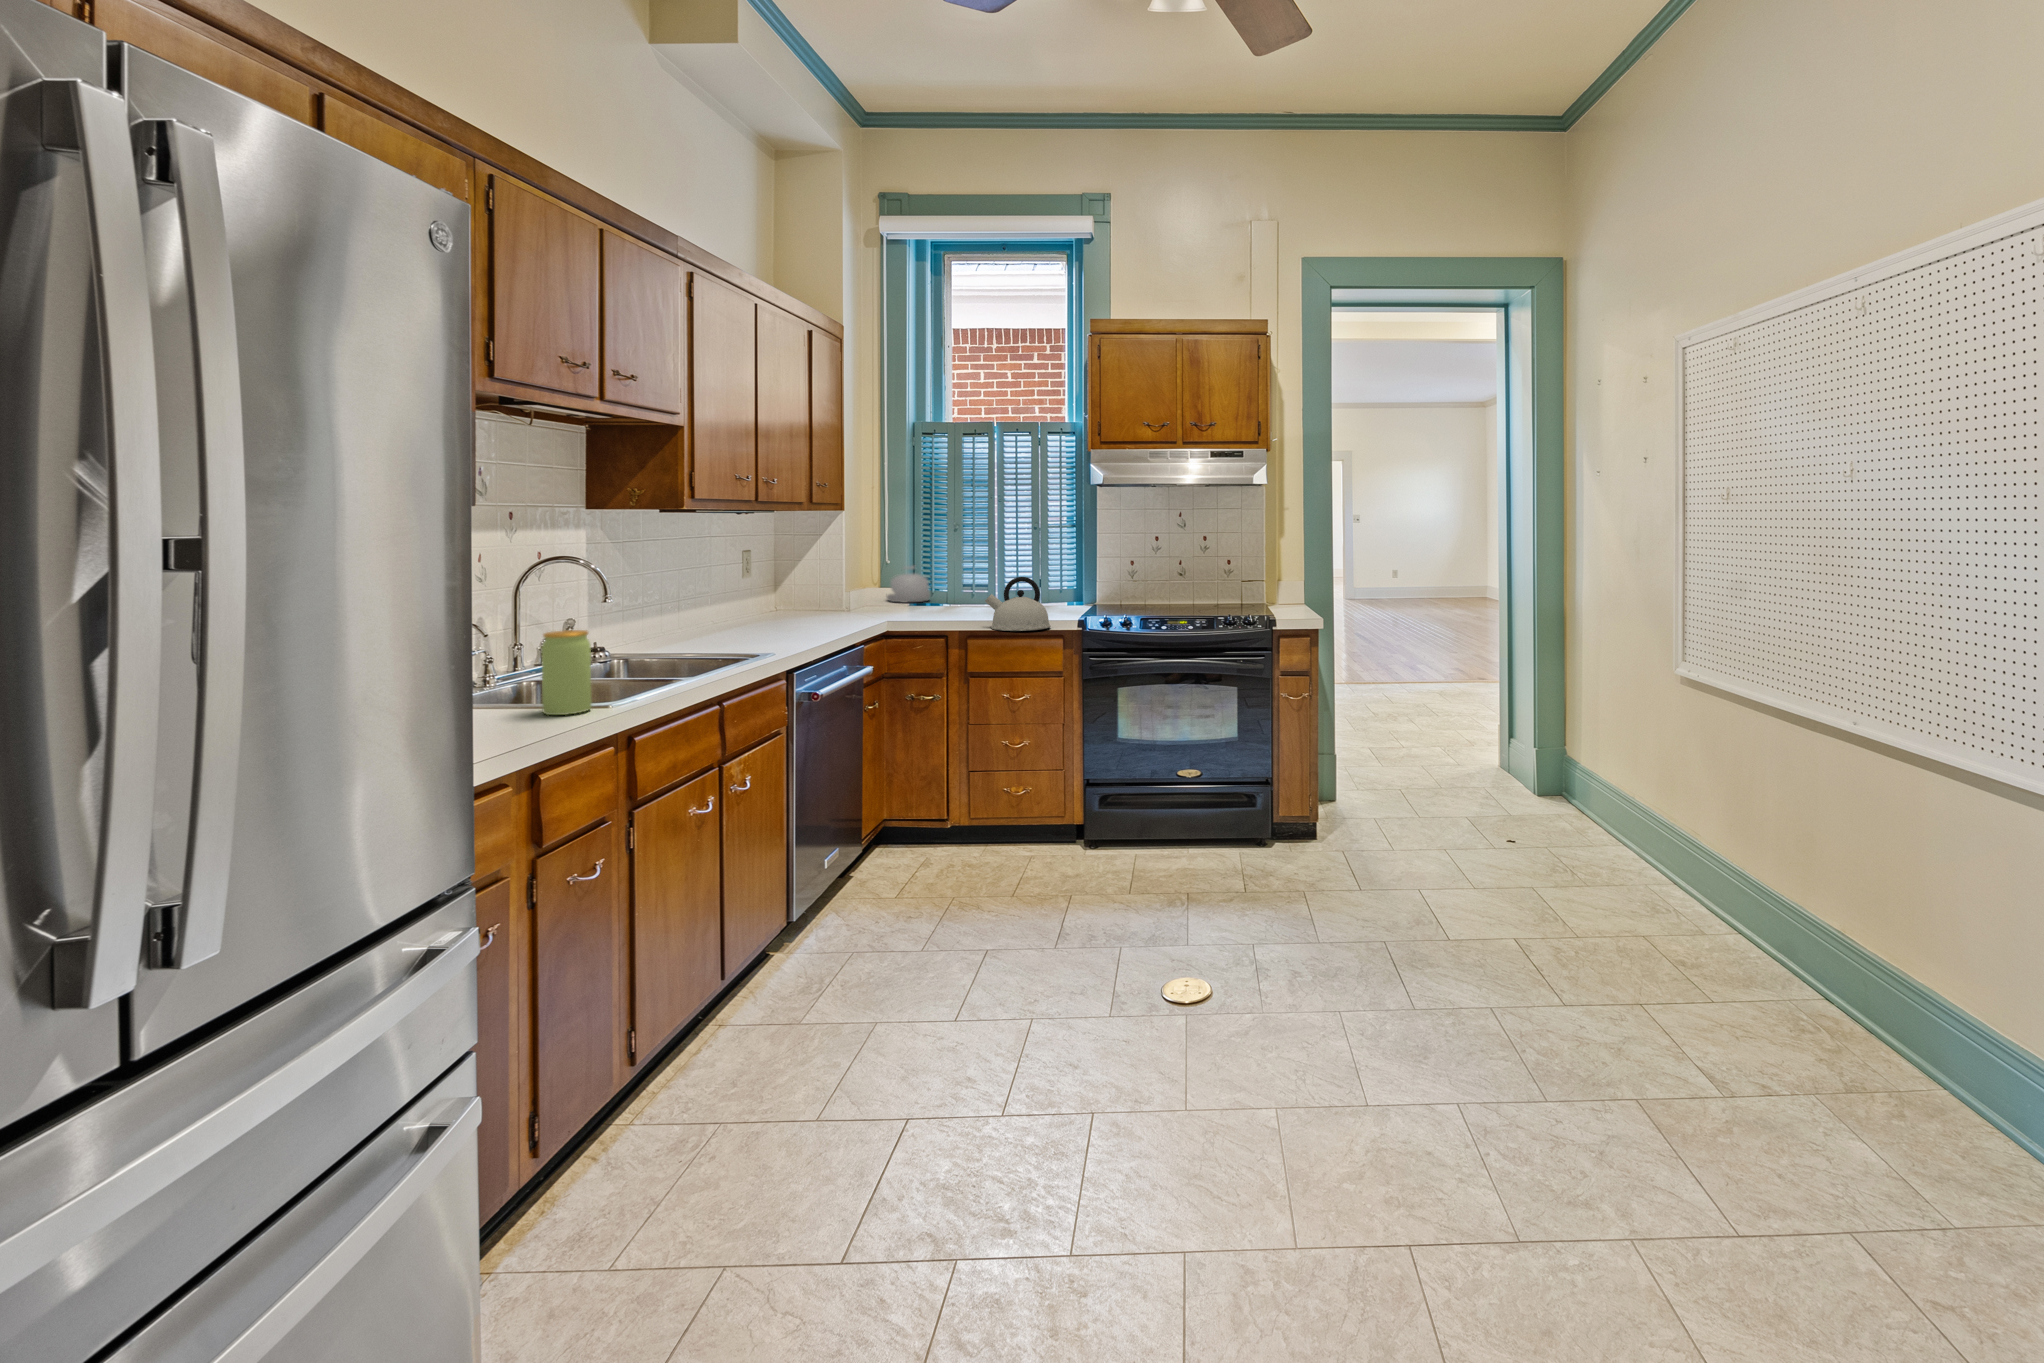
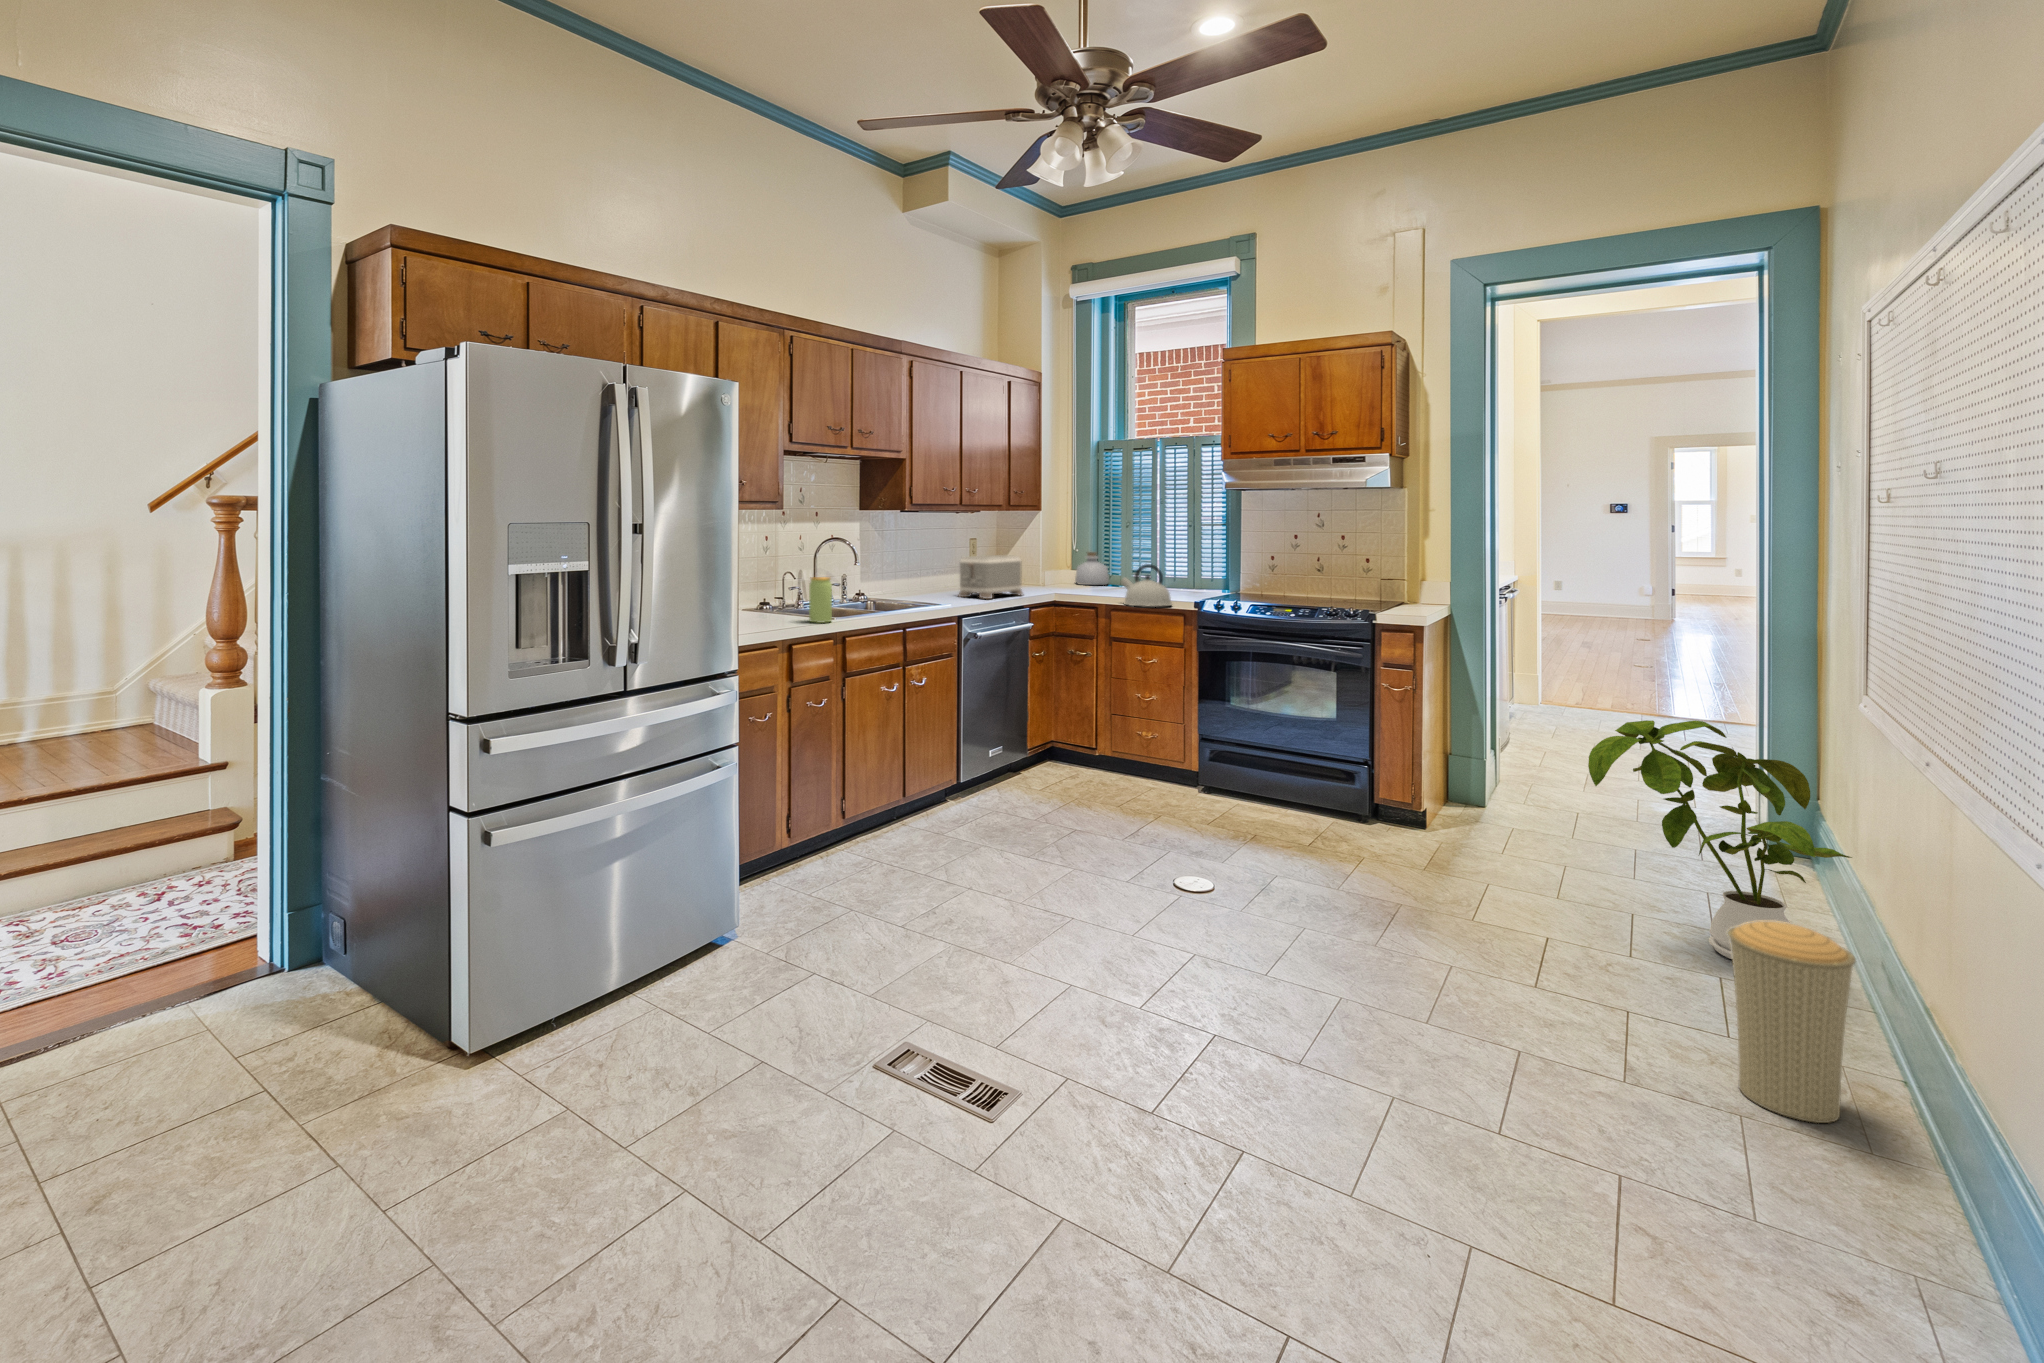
toaster: none [756,571,849,635] -> present [958,555,1023,599]
house plant: none [1539,714,1748,937] -> present [1588,720,1852,959]
trash can: none [1785,922,1896,1122] -> present [1727,921,1856,1123]

